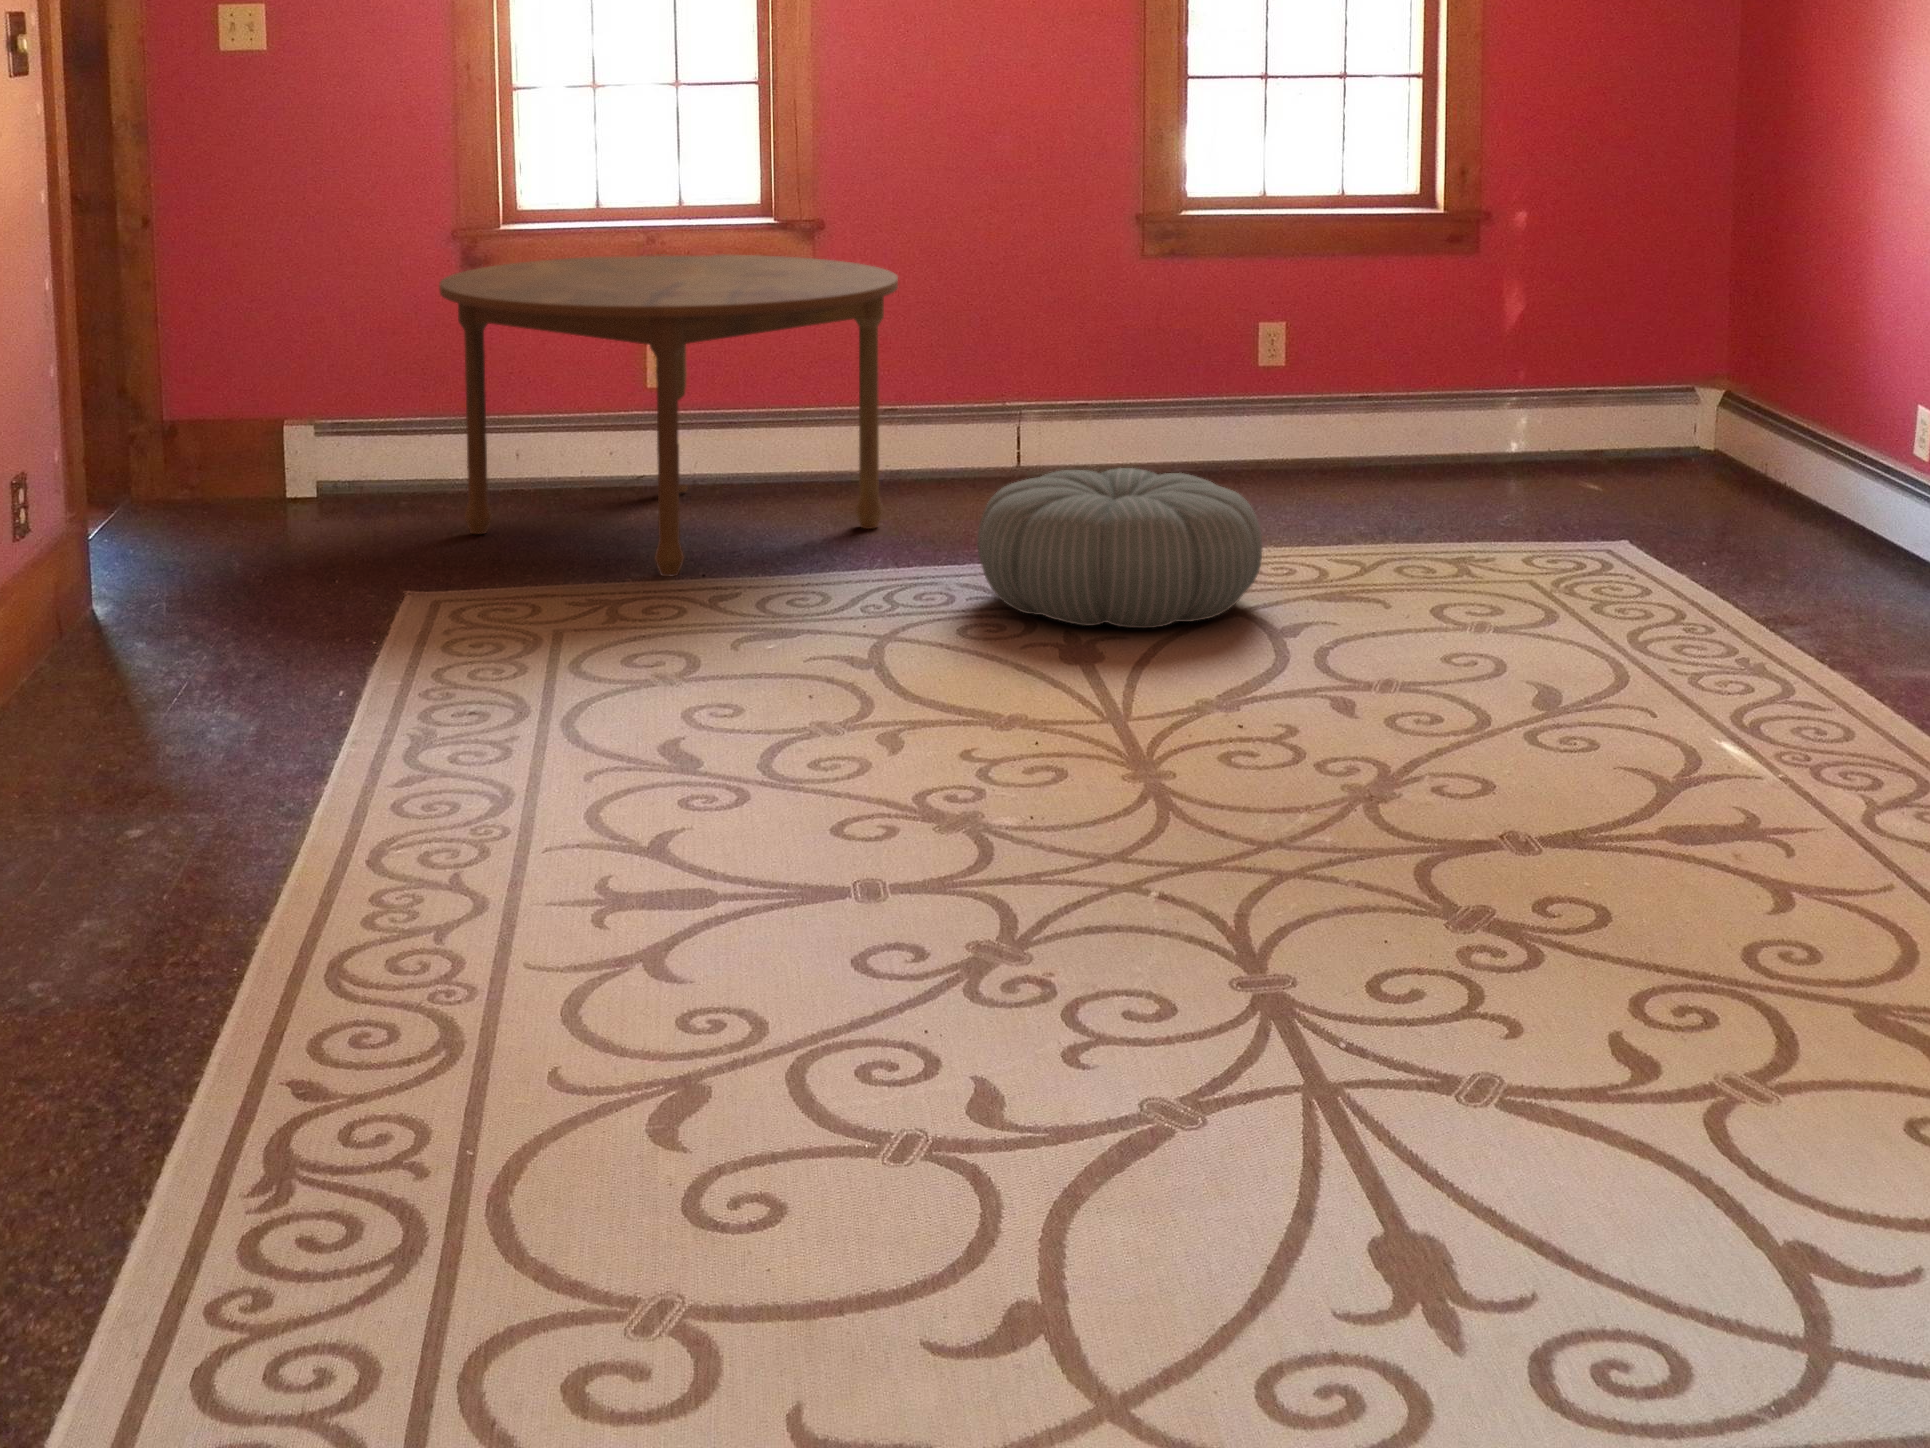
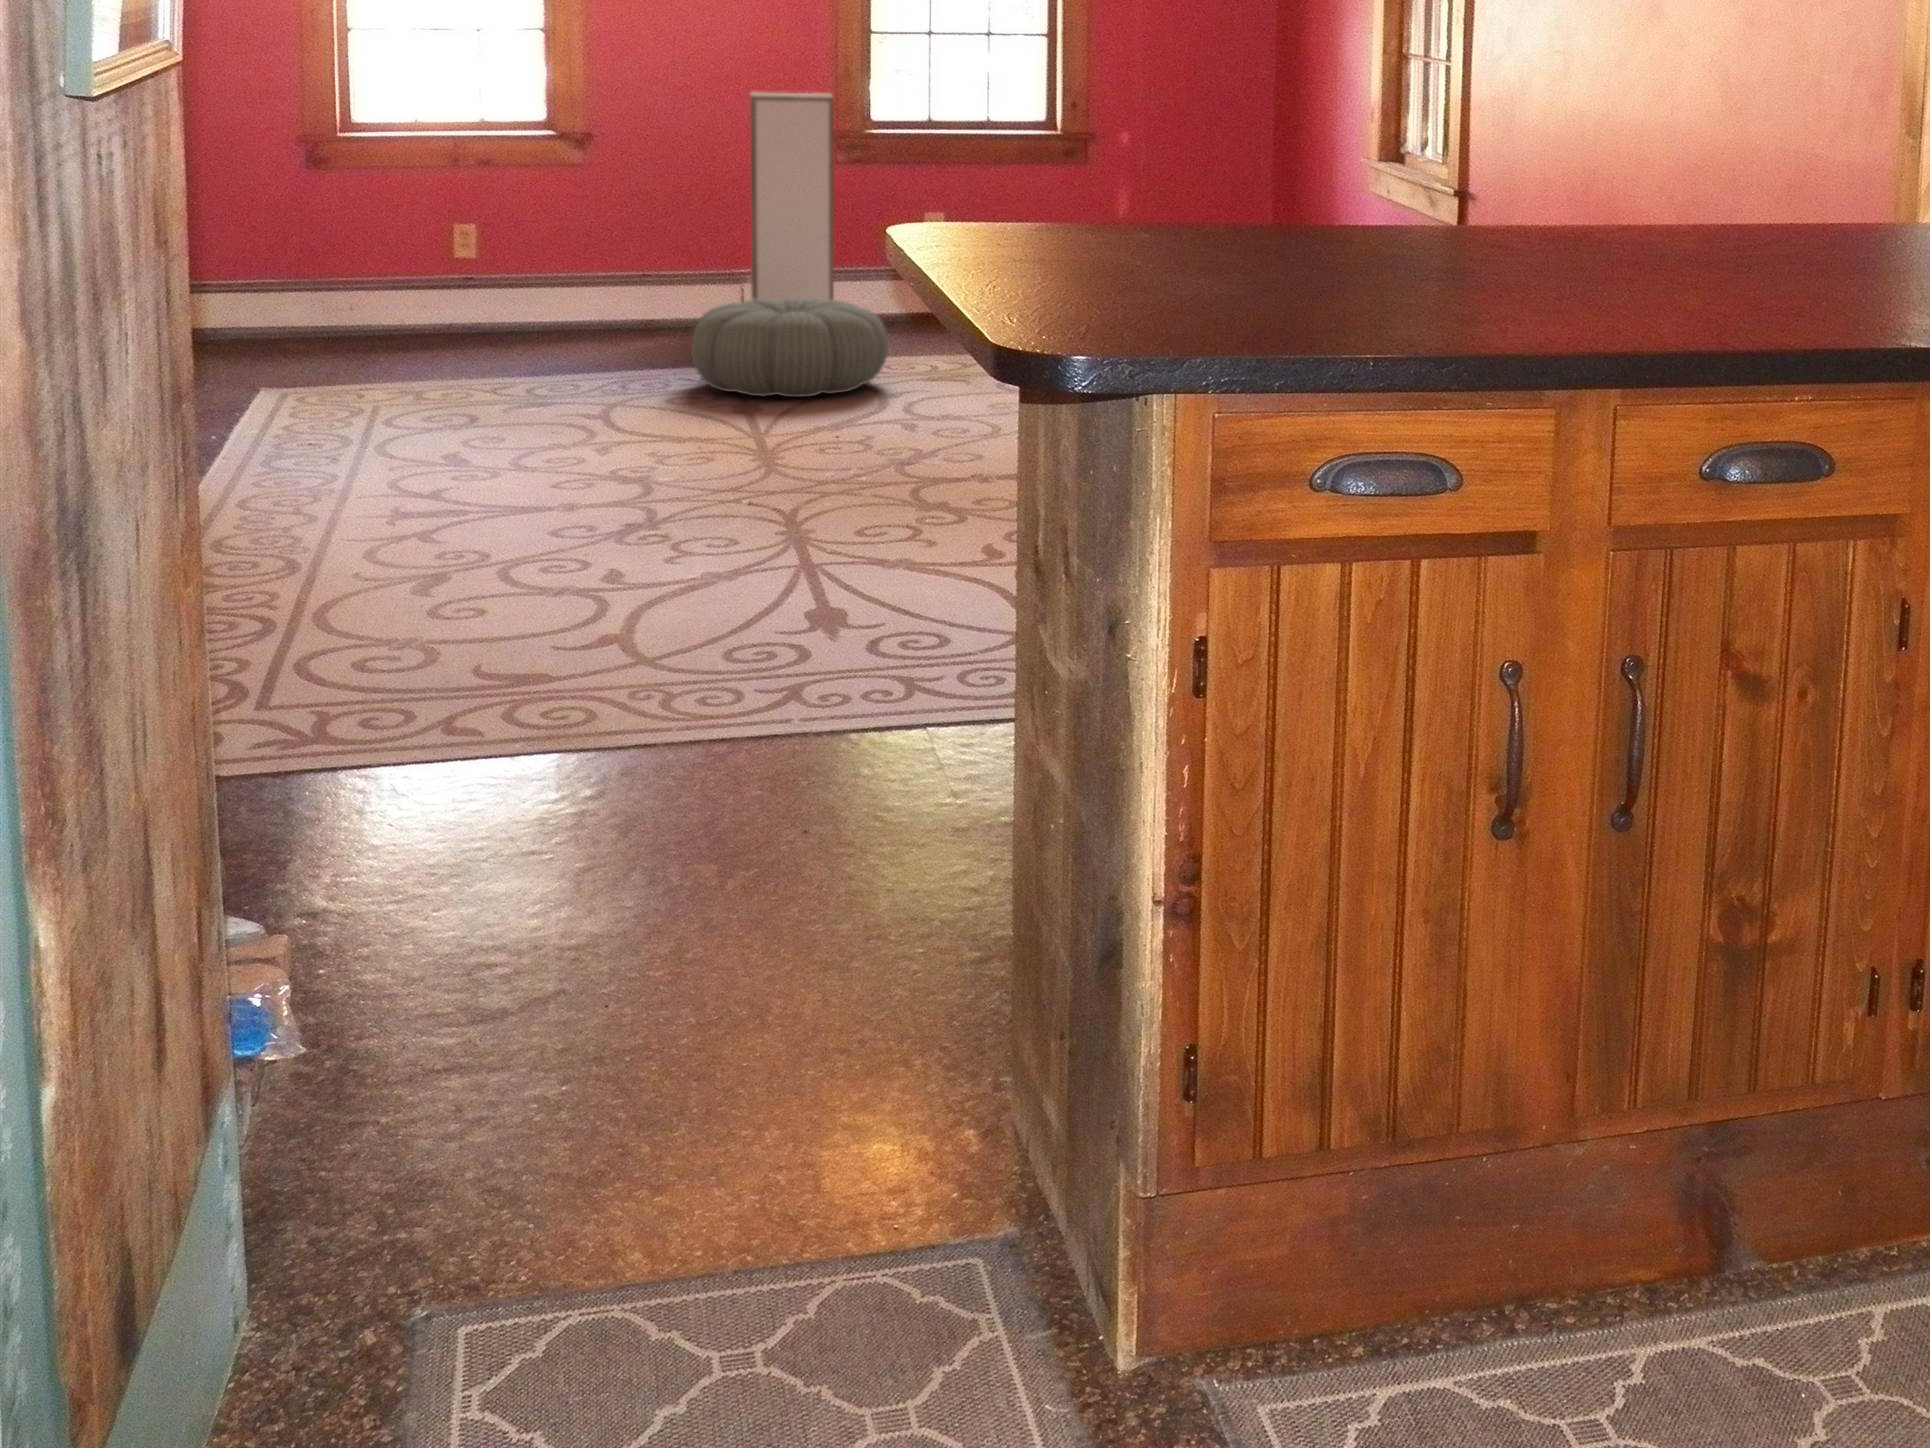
storage cabinet: none [1021,164,1139,497] -> present [750,92,834,302]
dining table: present [439,254,898,577] -> none [286,153,647,377]

